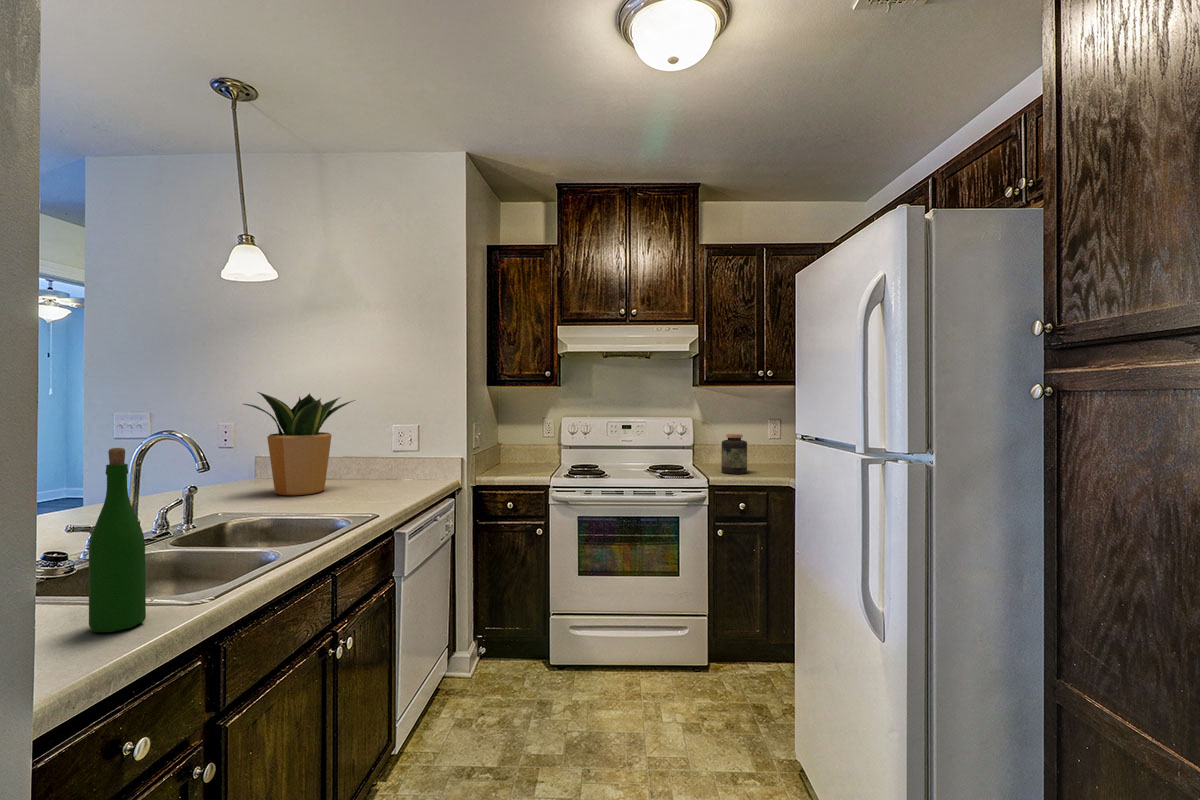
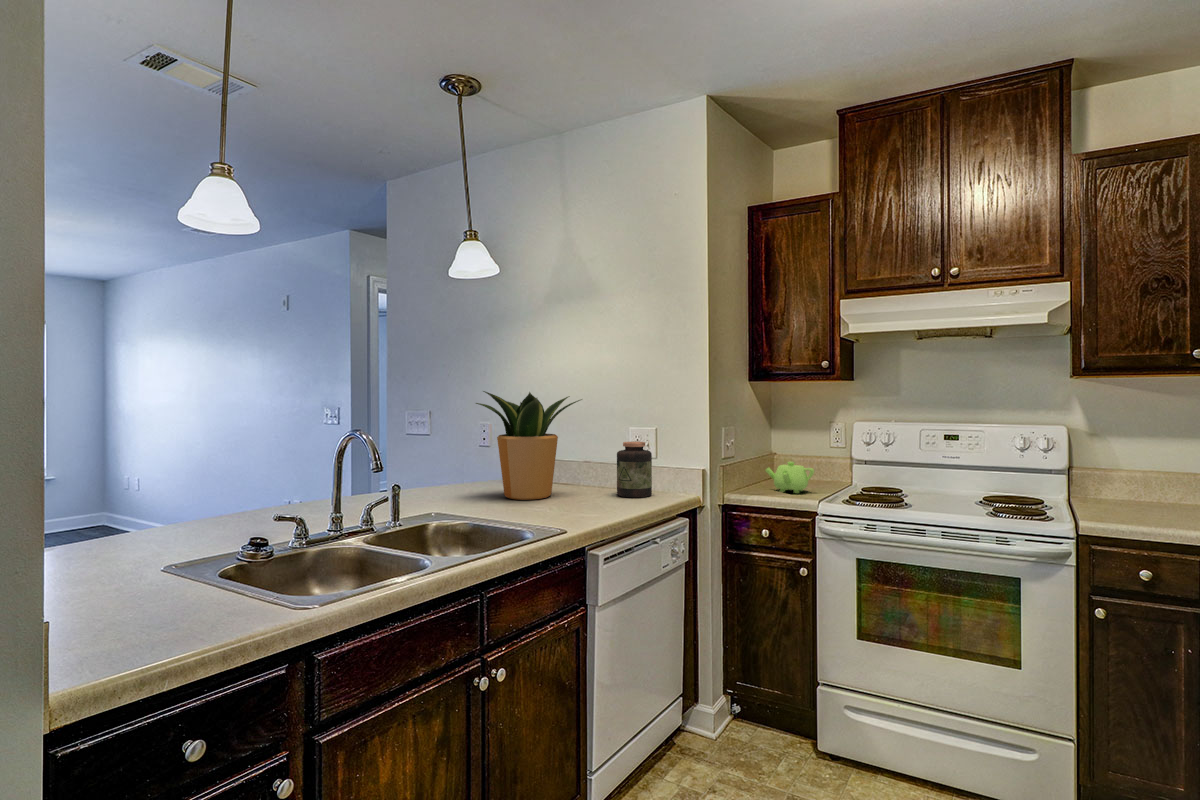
jar: present [721,434,747,474] -> present [617,441,652,498]
wine bottle: present [89,448,146,632] -> none [187,445,239,627]
teapot: none [502,449,540,473] -> present [765,462,814,493]

